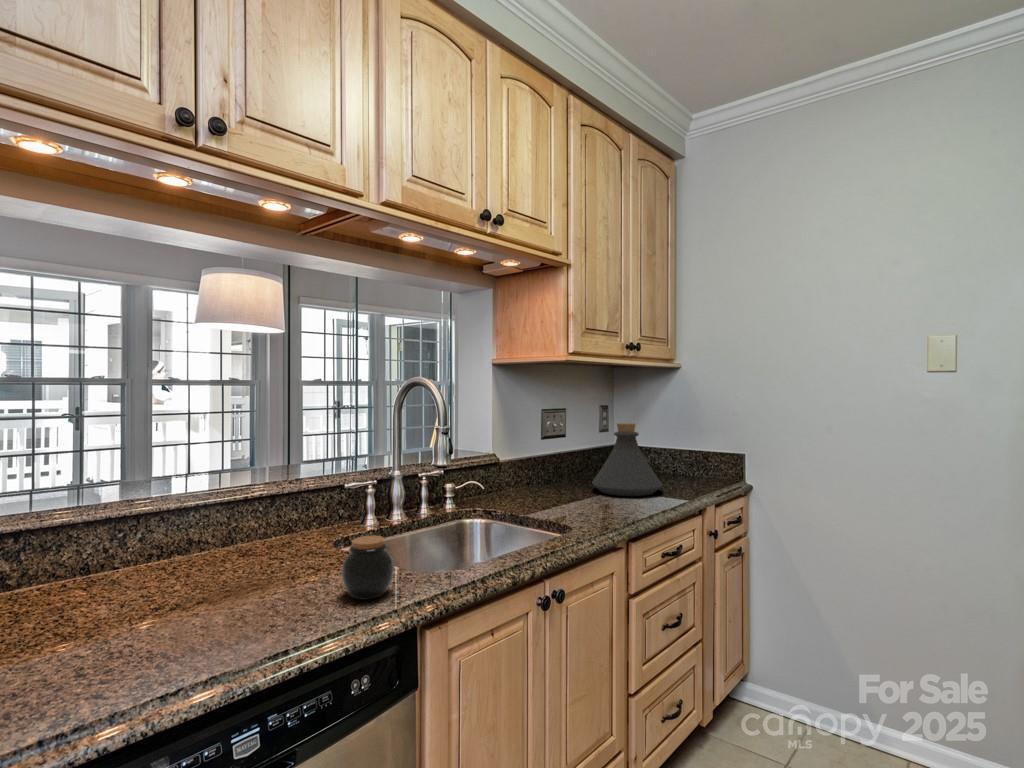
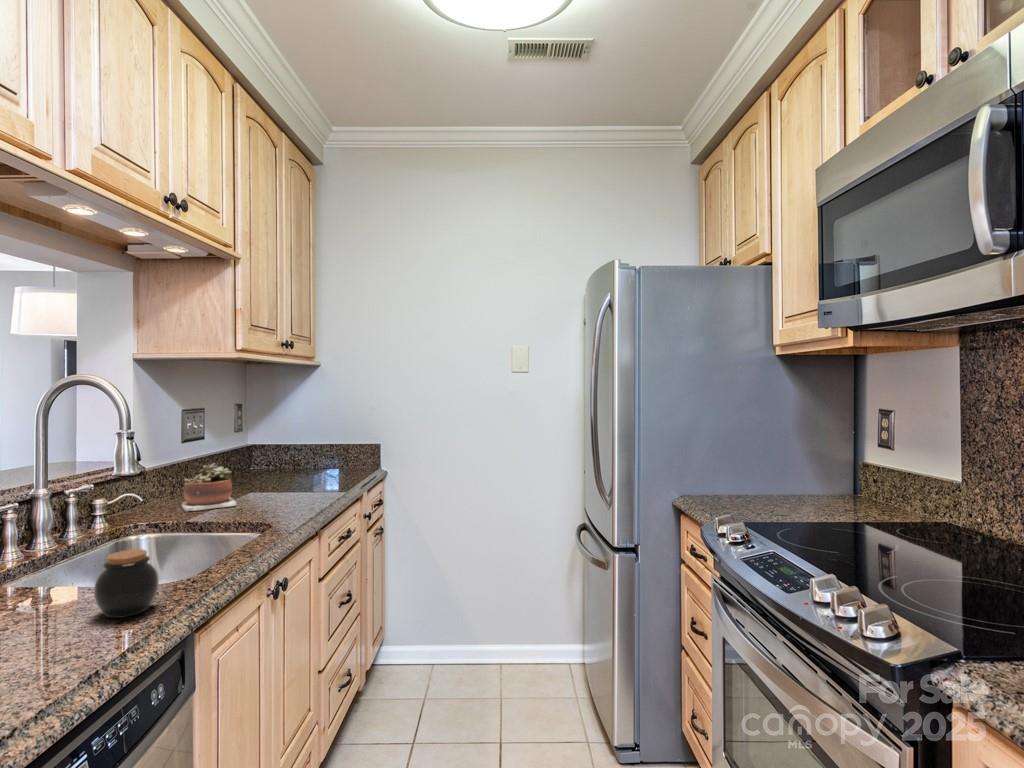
bottle: present [592,423,662,496] -> none [250,421,323,492]
succulent plant: none [520,460,567,503] -> present [182,463,236,511]

